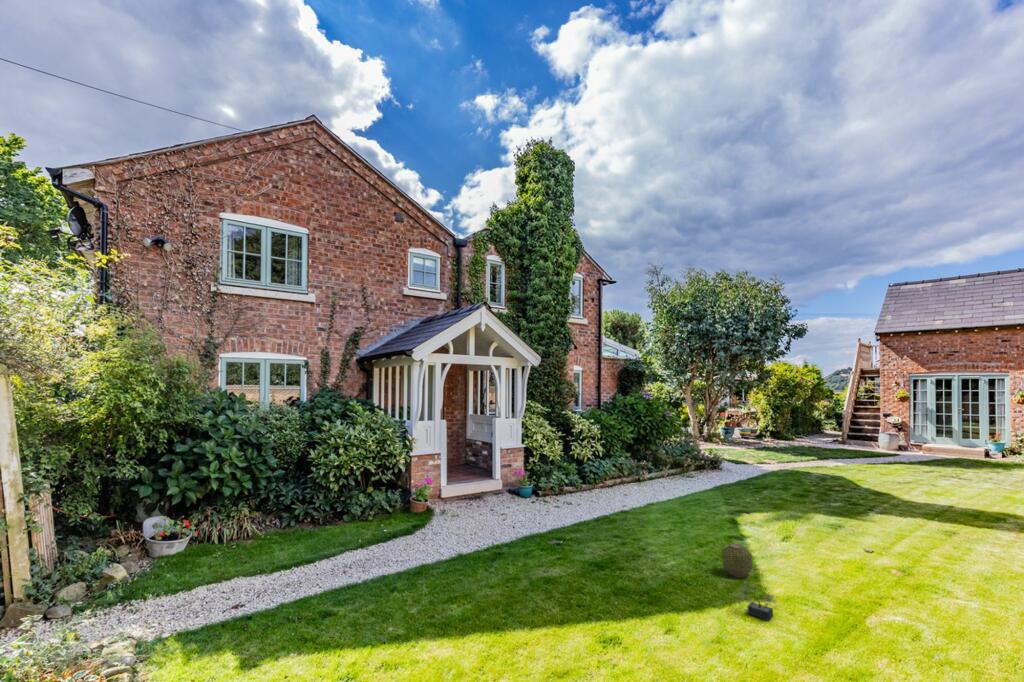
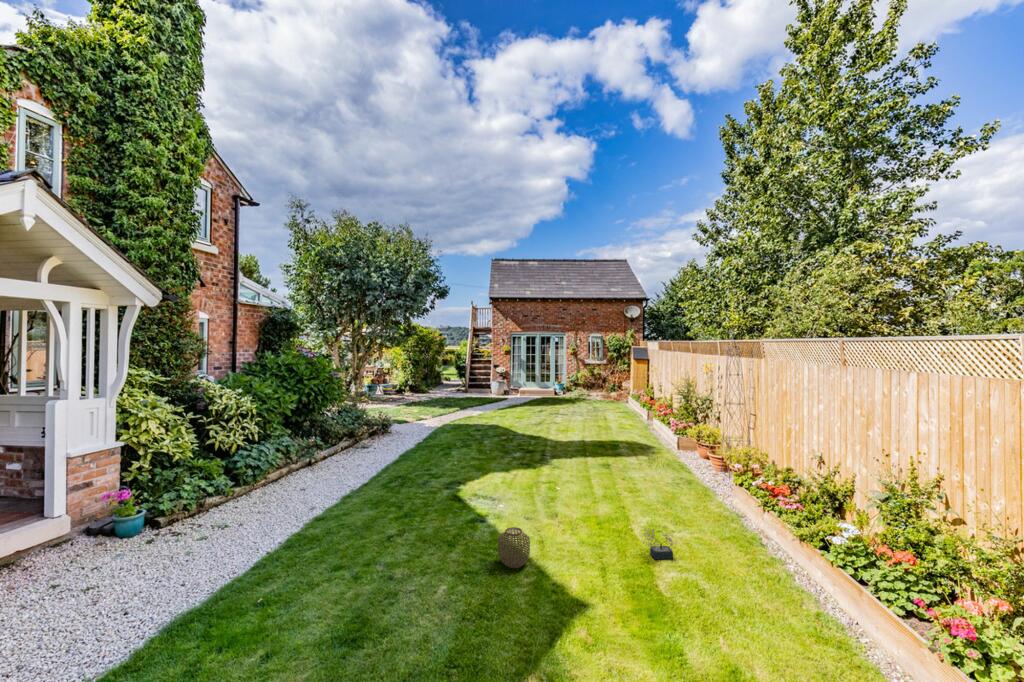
decorative plant: present [741,581,776,621] -> present [644,528,673,559]

